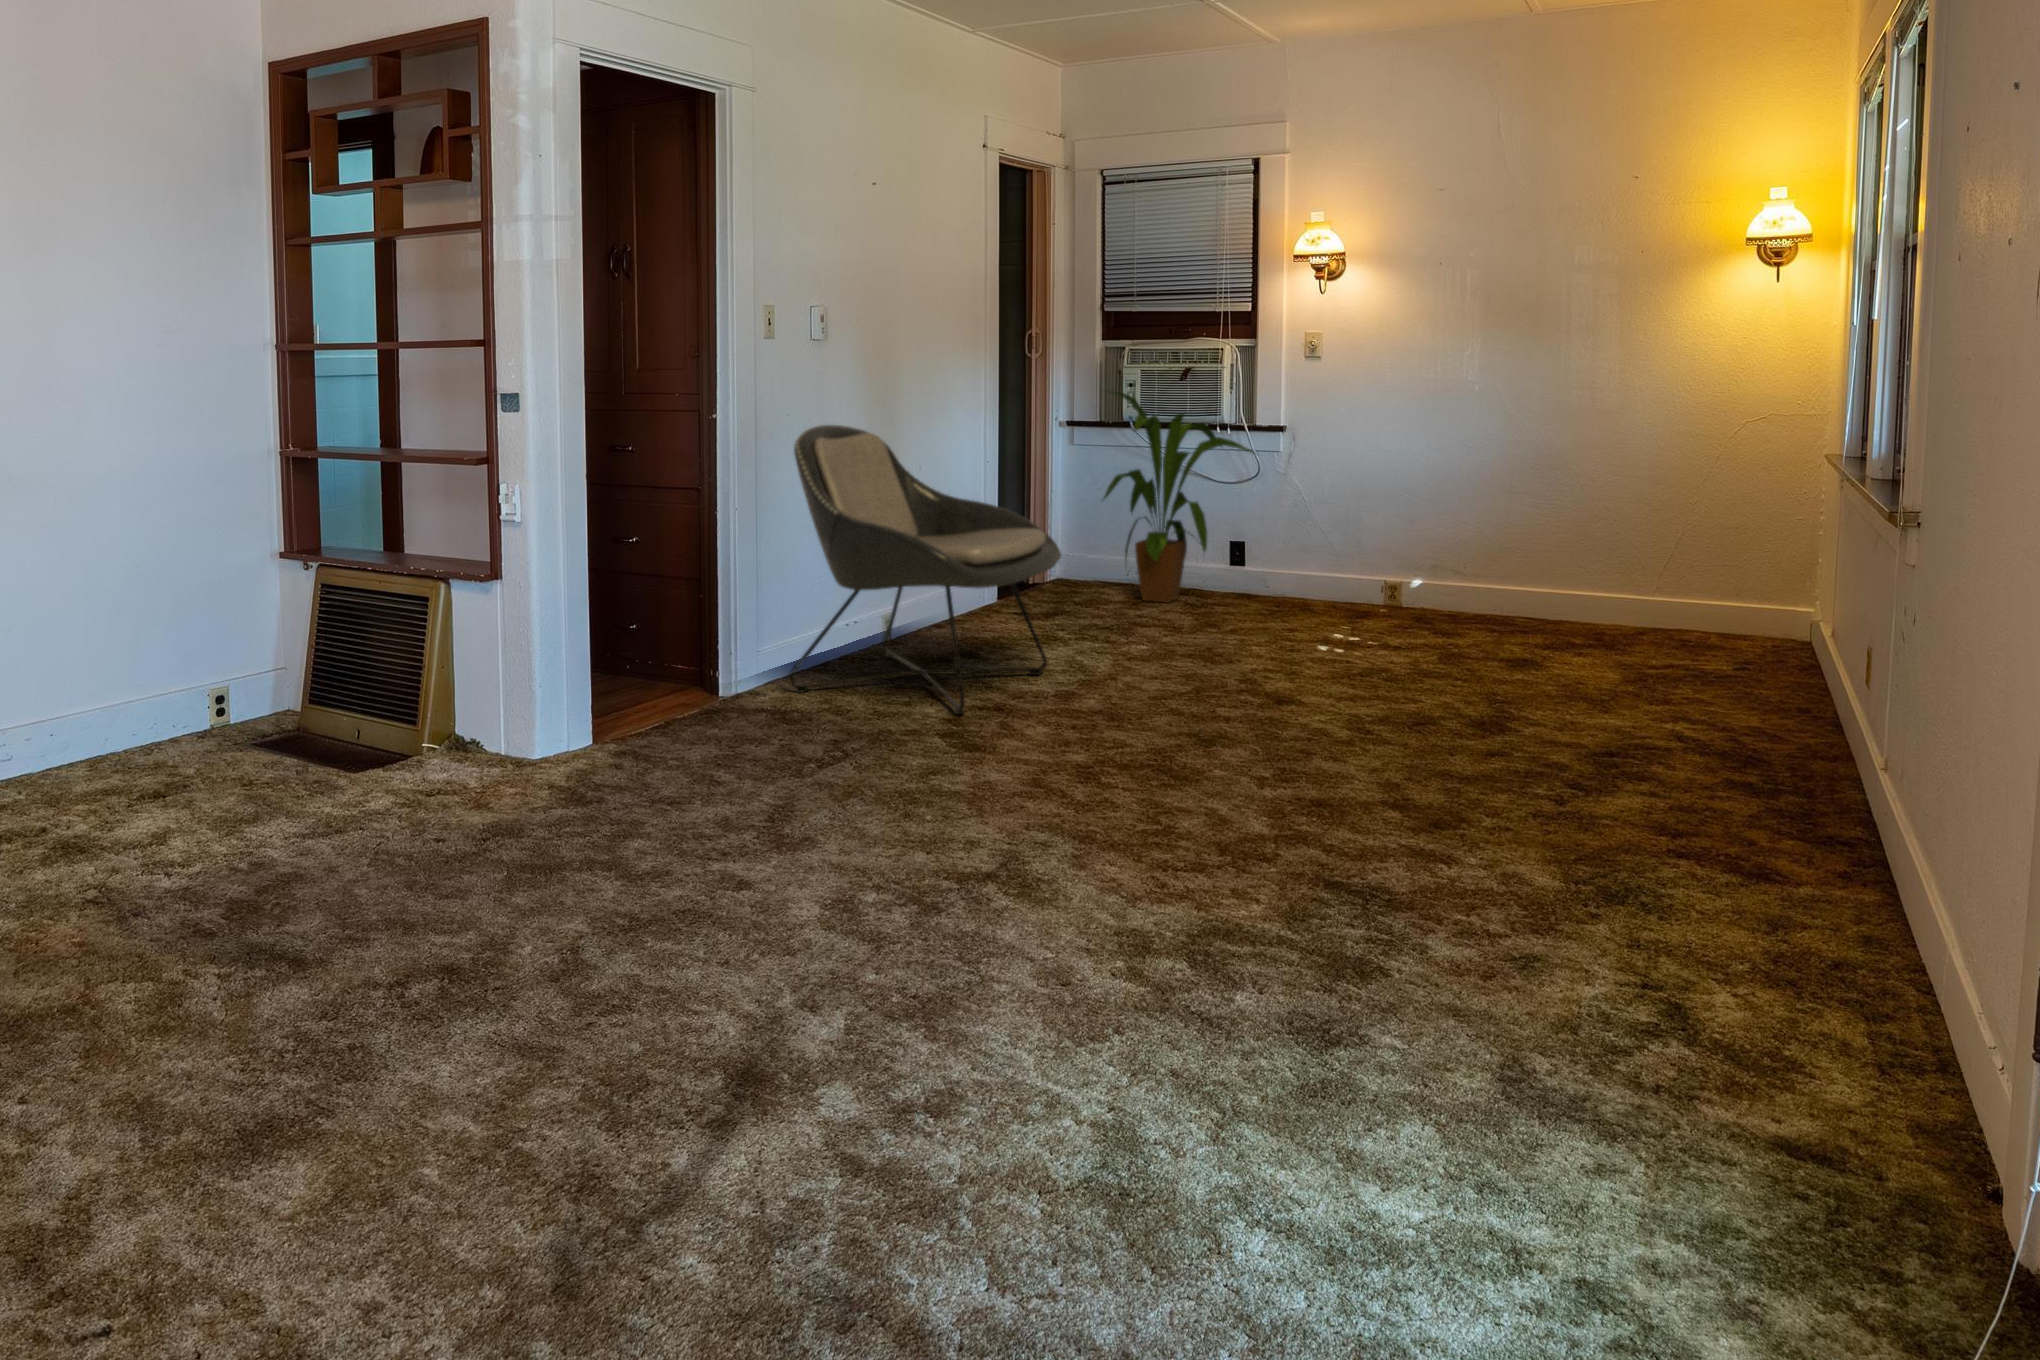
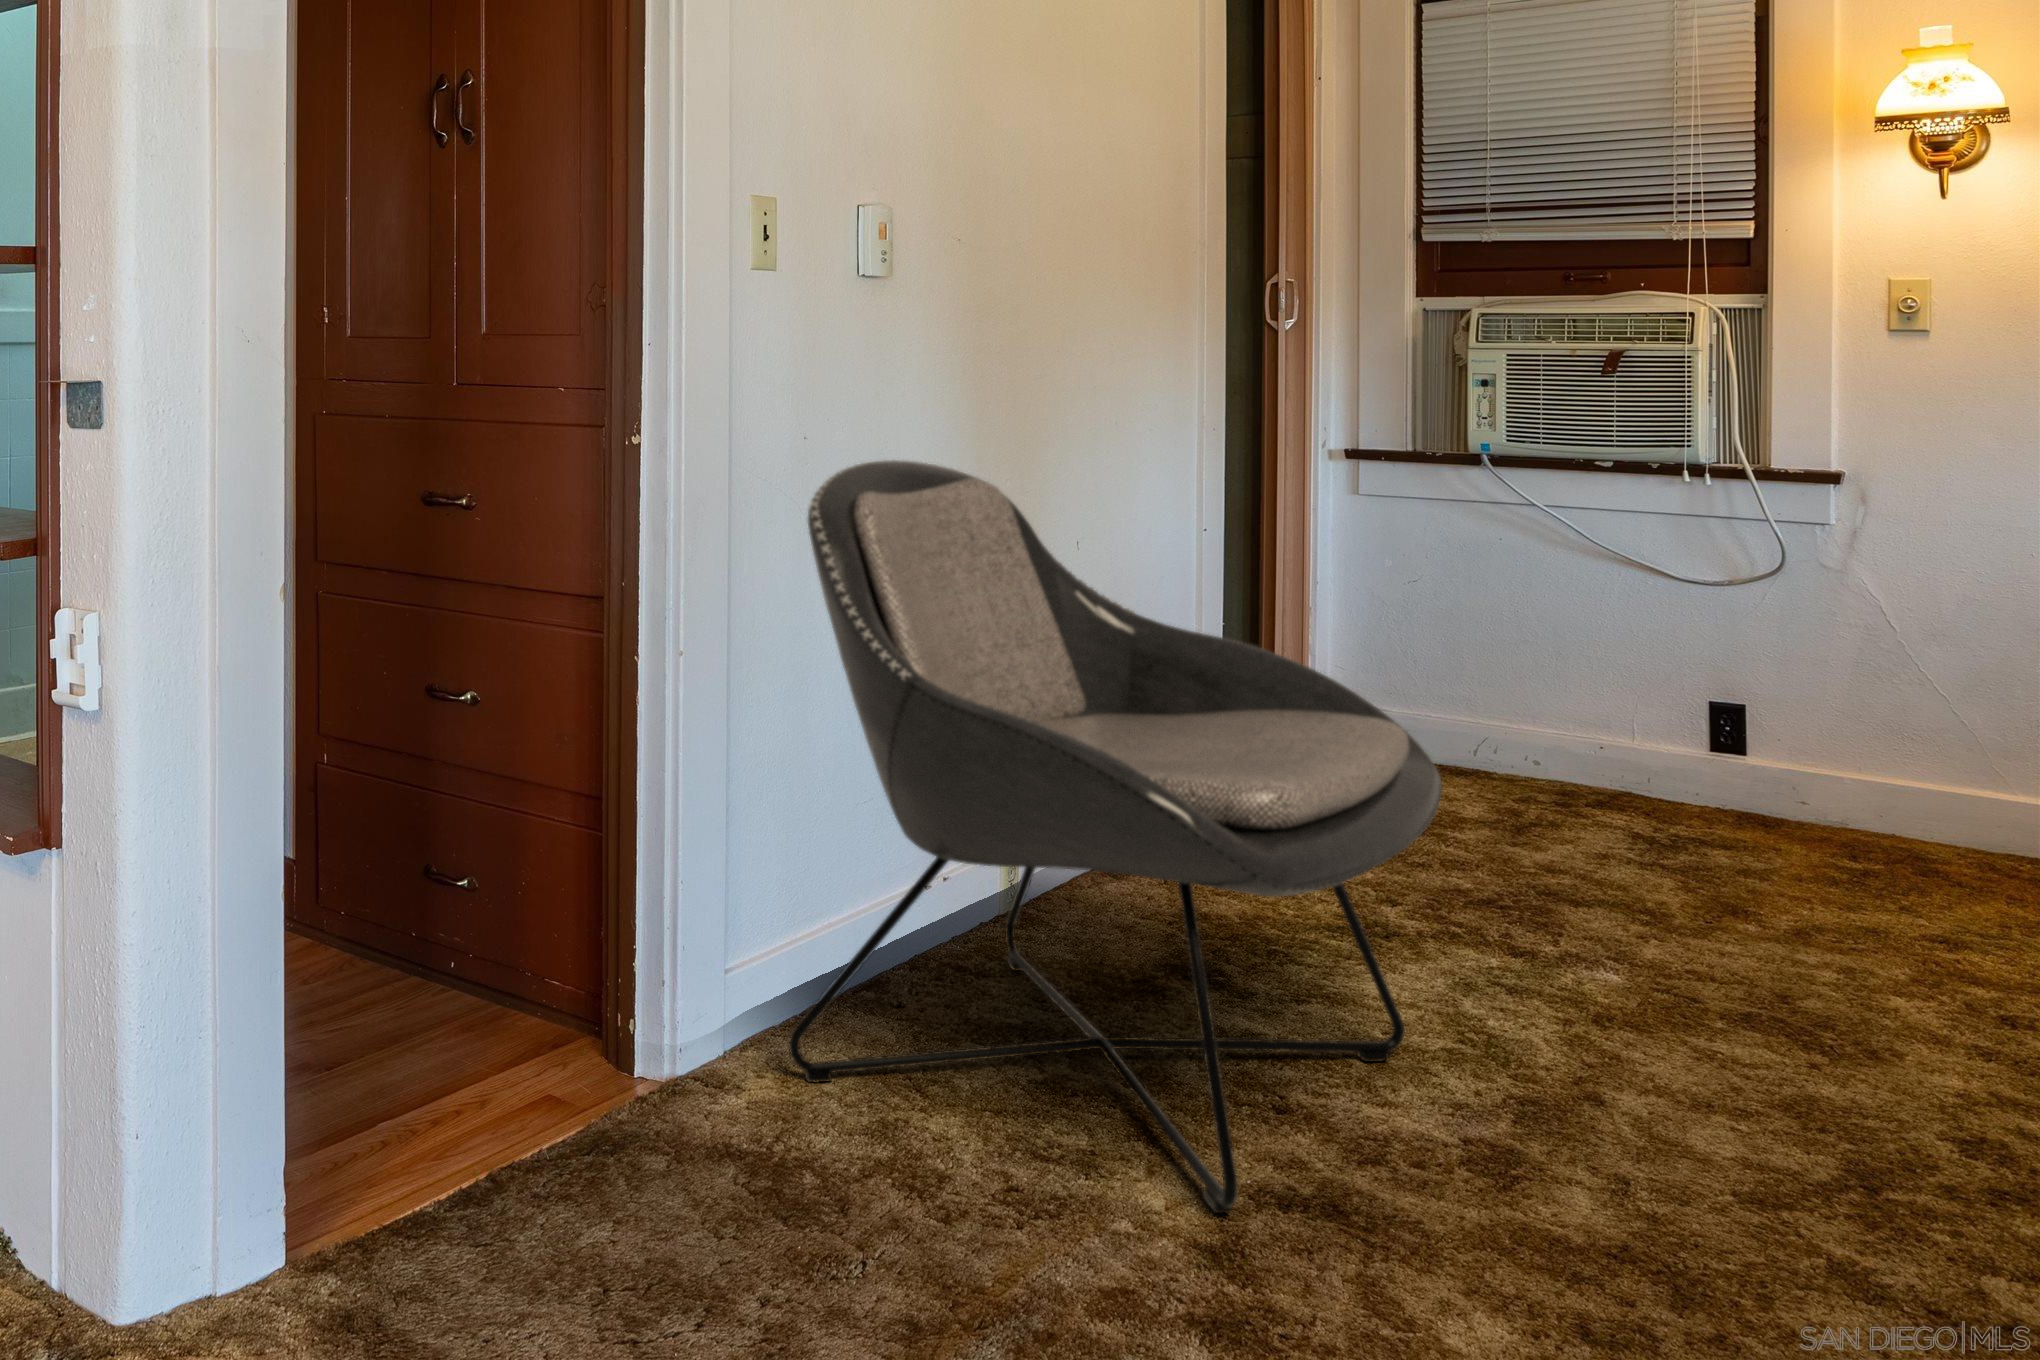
house plant: present [1104,392,1256,603] -> none [1442,392,1800,832]

